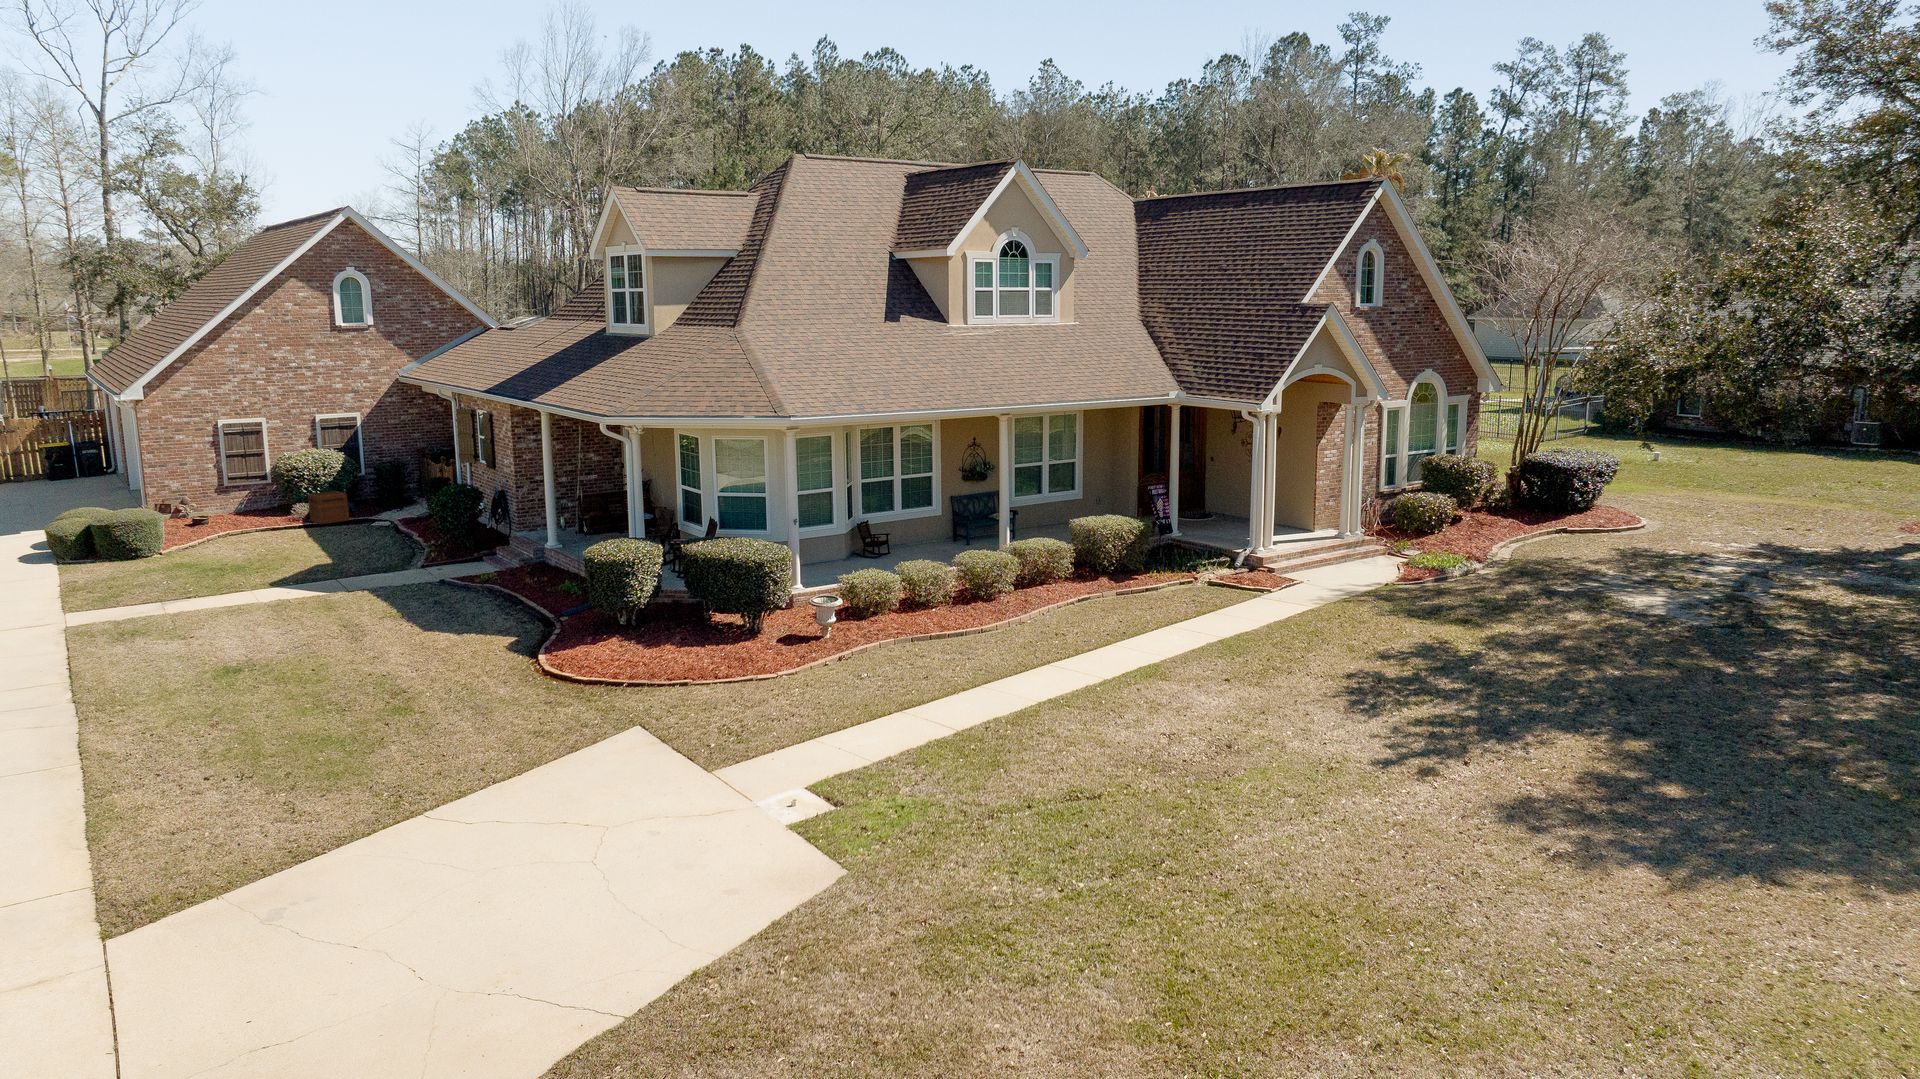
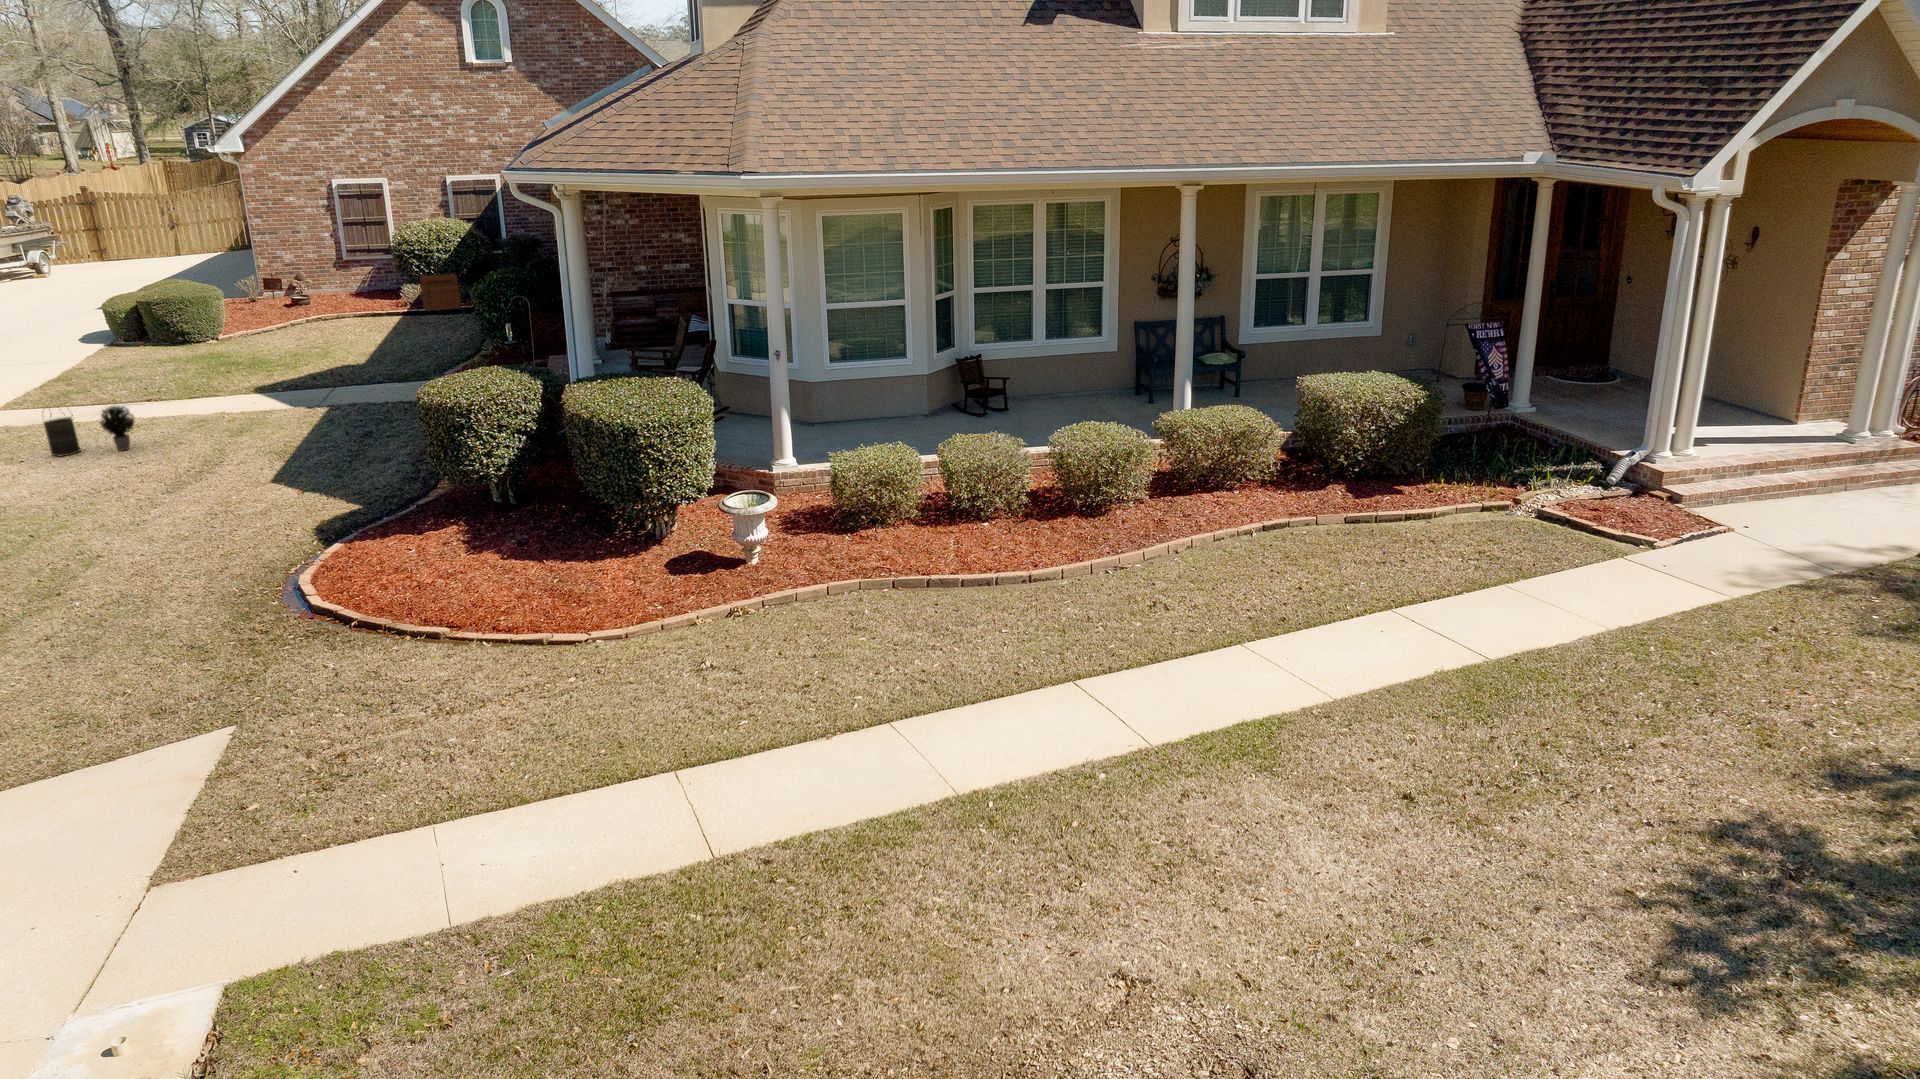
potted plant: none [246,593,272,626] -> present [100,407,135,451]
basket: none [203,594,228,633] -> present [44,405,80,457]

